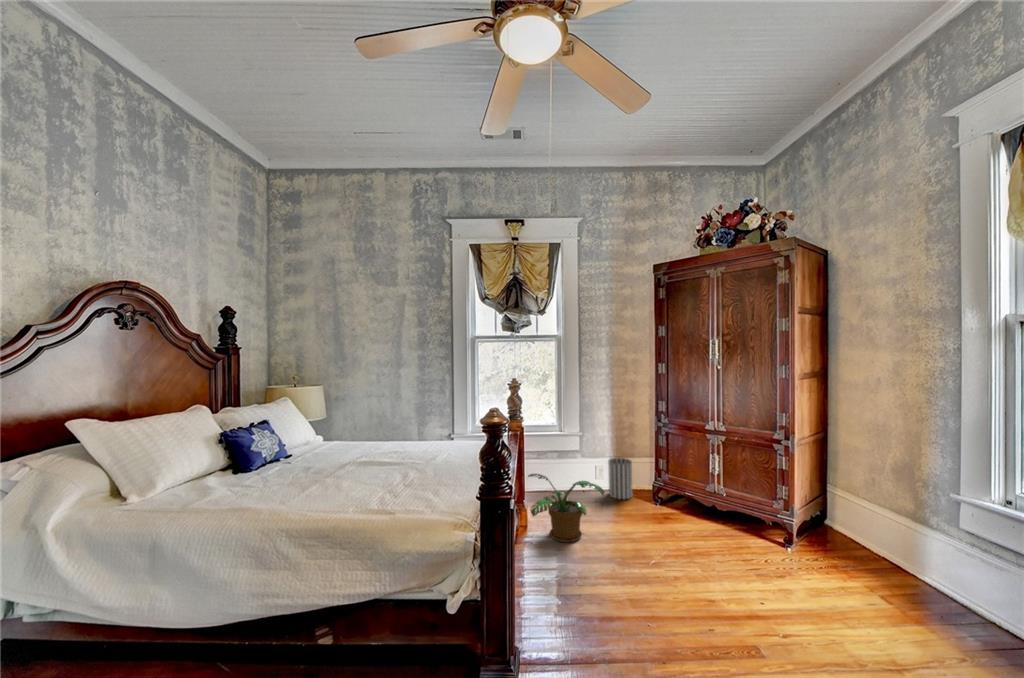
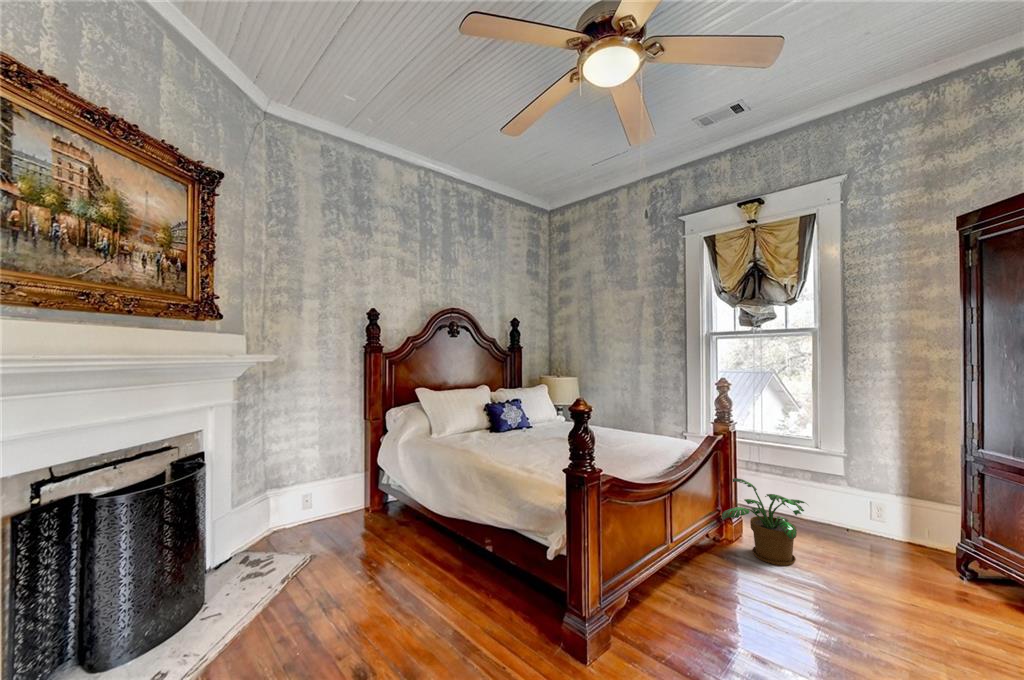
wastebasket: present [608,458,632,499] -> none [891,496,937,558]

